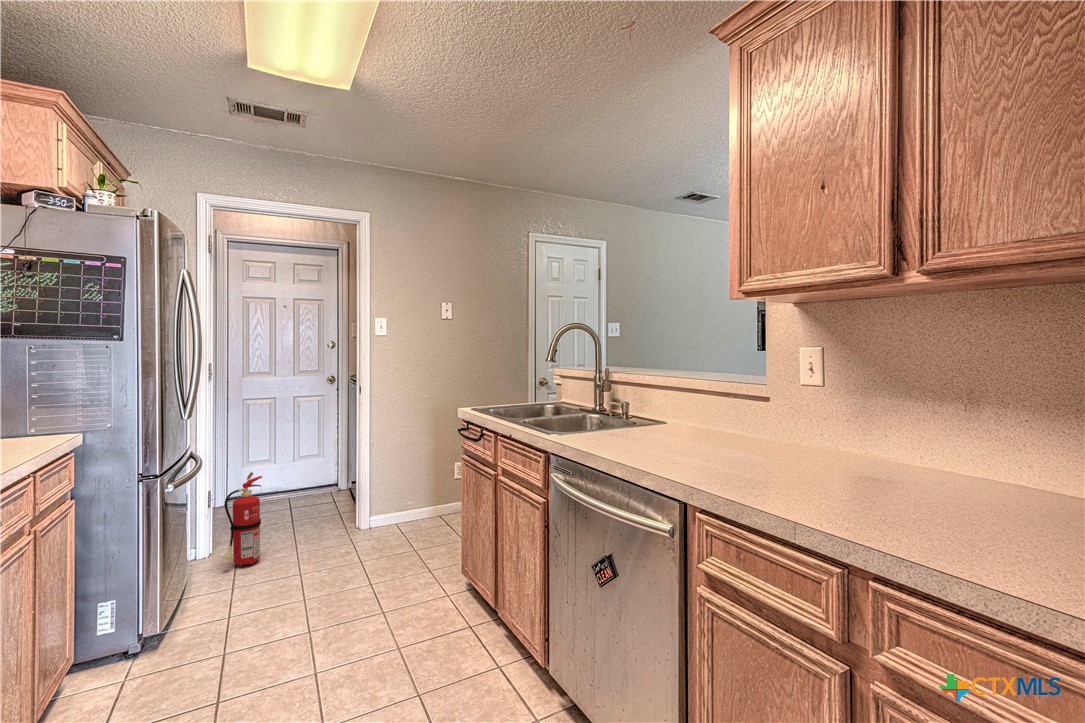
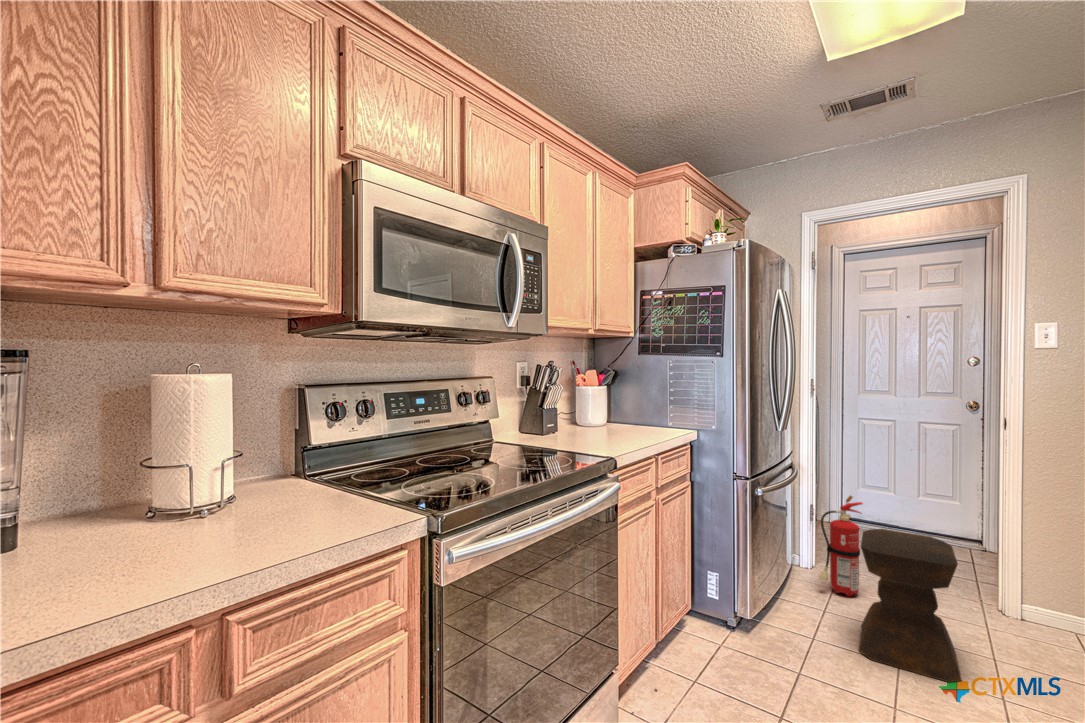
stool: none [268,488,346,607] -> present [858,529,962,682]

